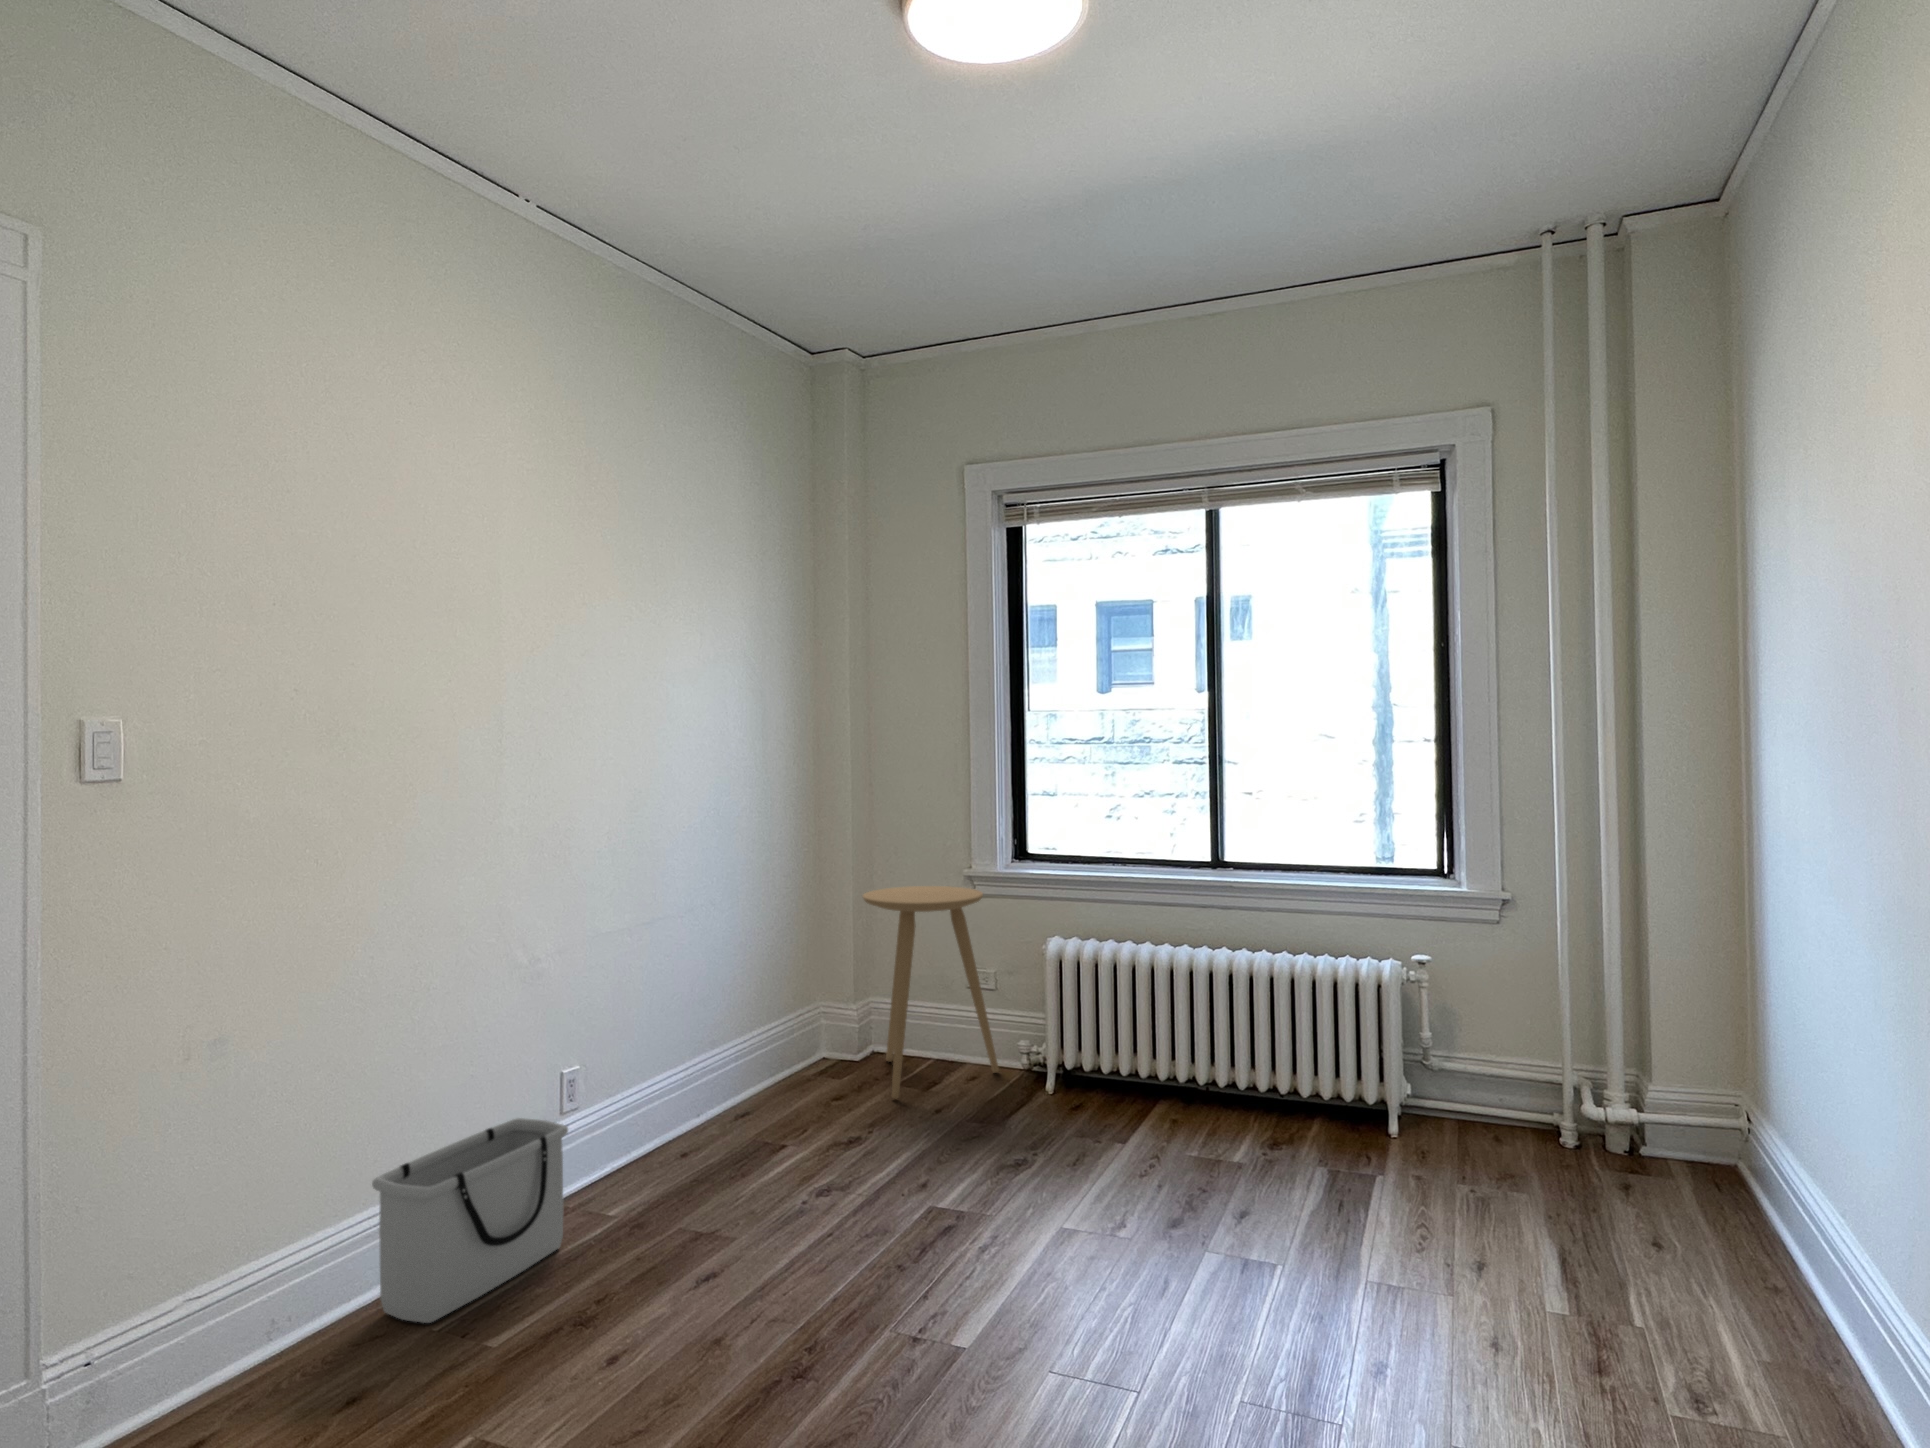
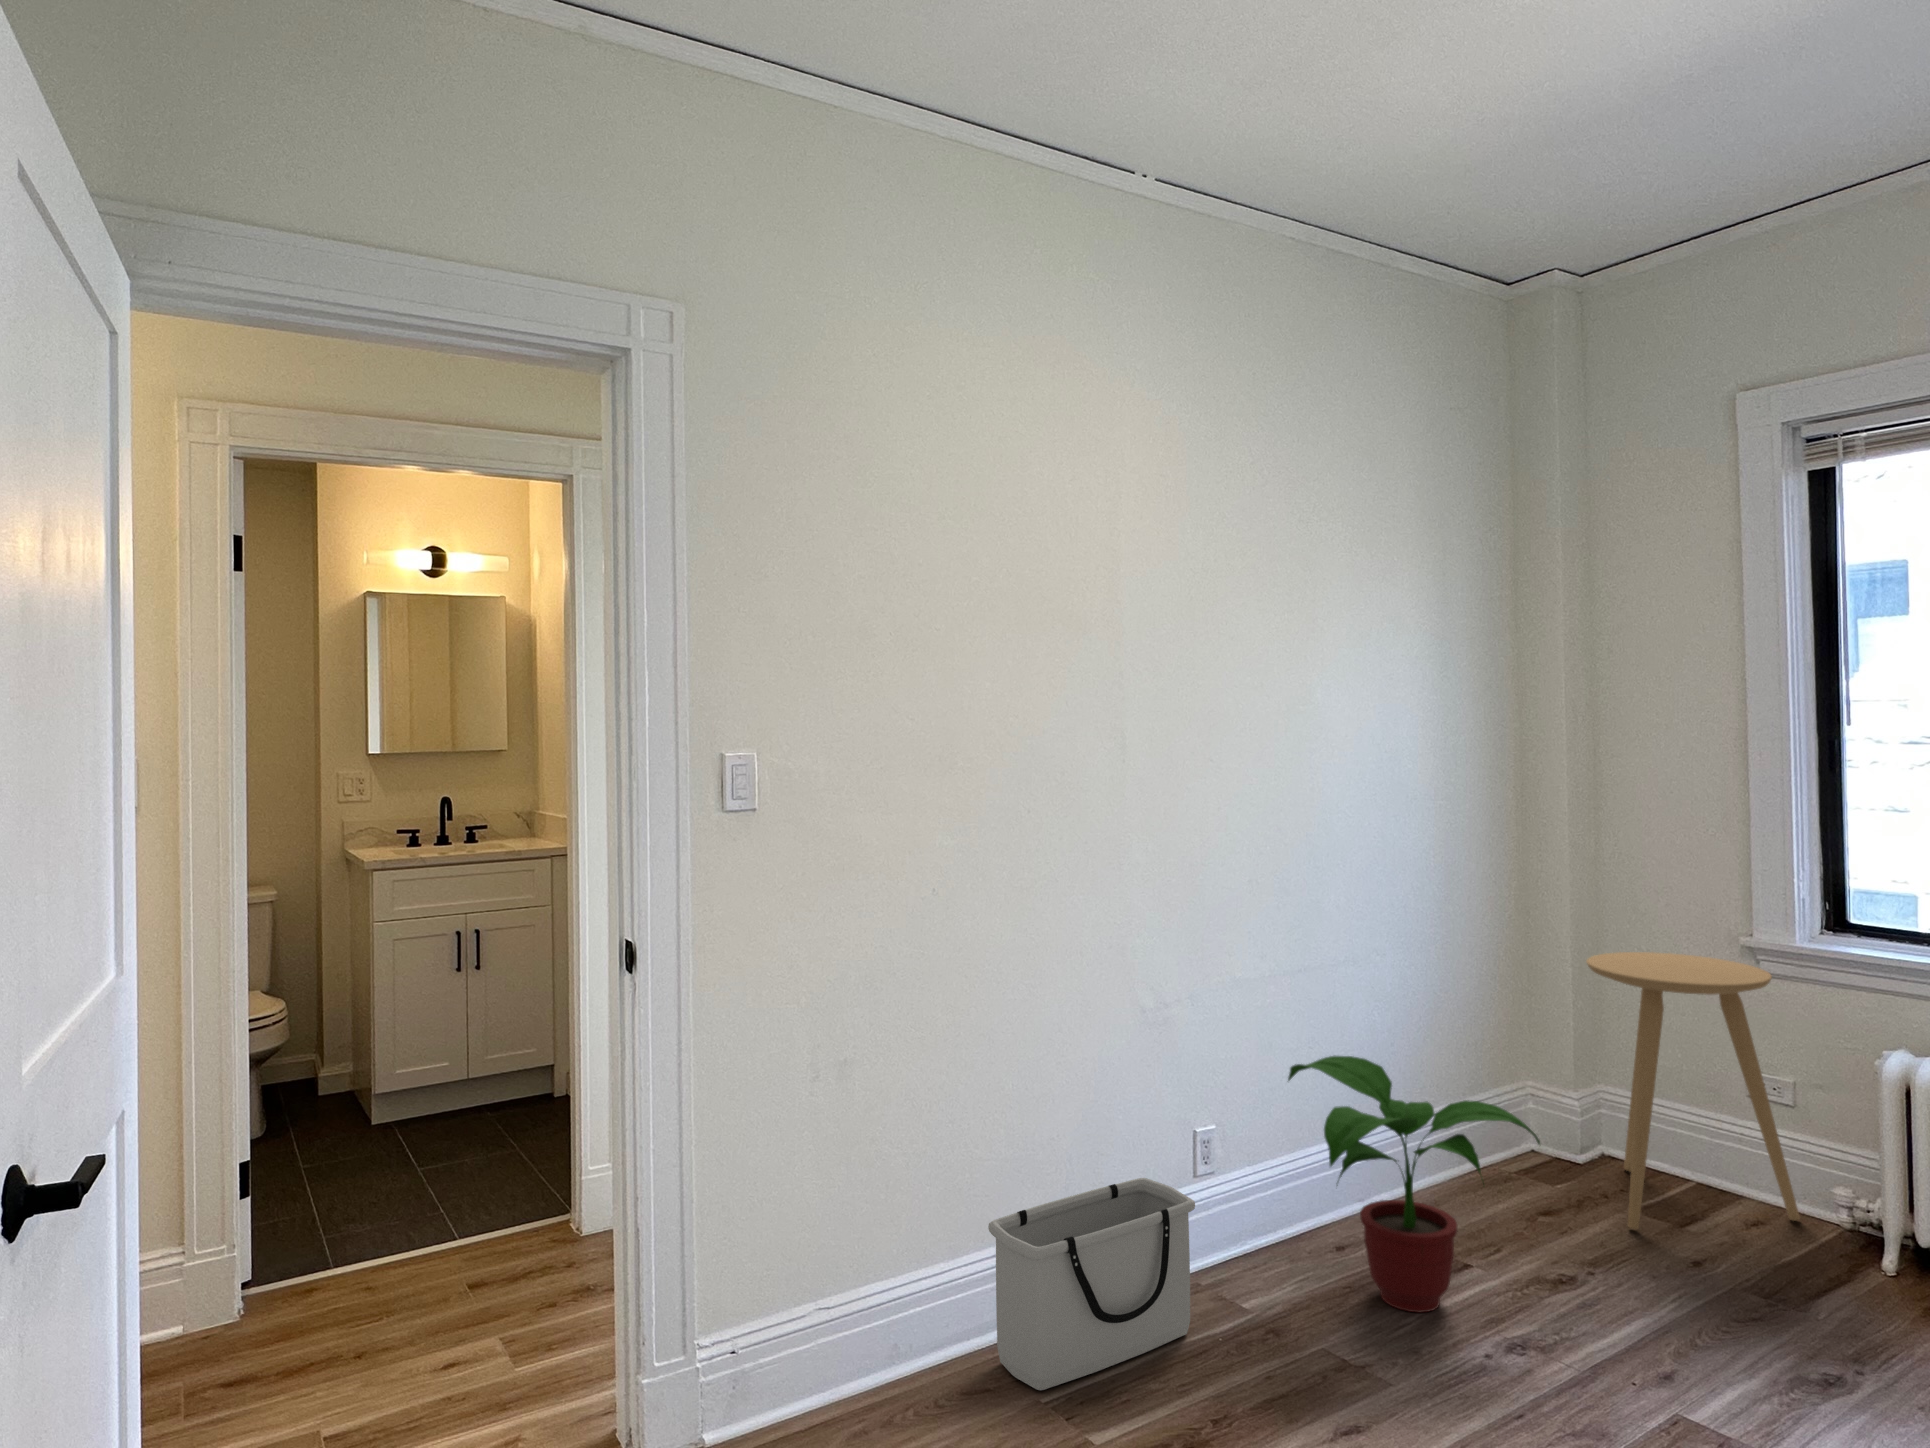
potted plant: none [637,988,837,1189] -> present [1288,1056,1540,1312]

